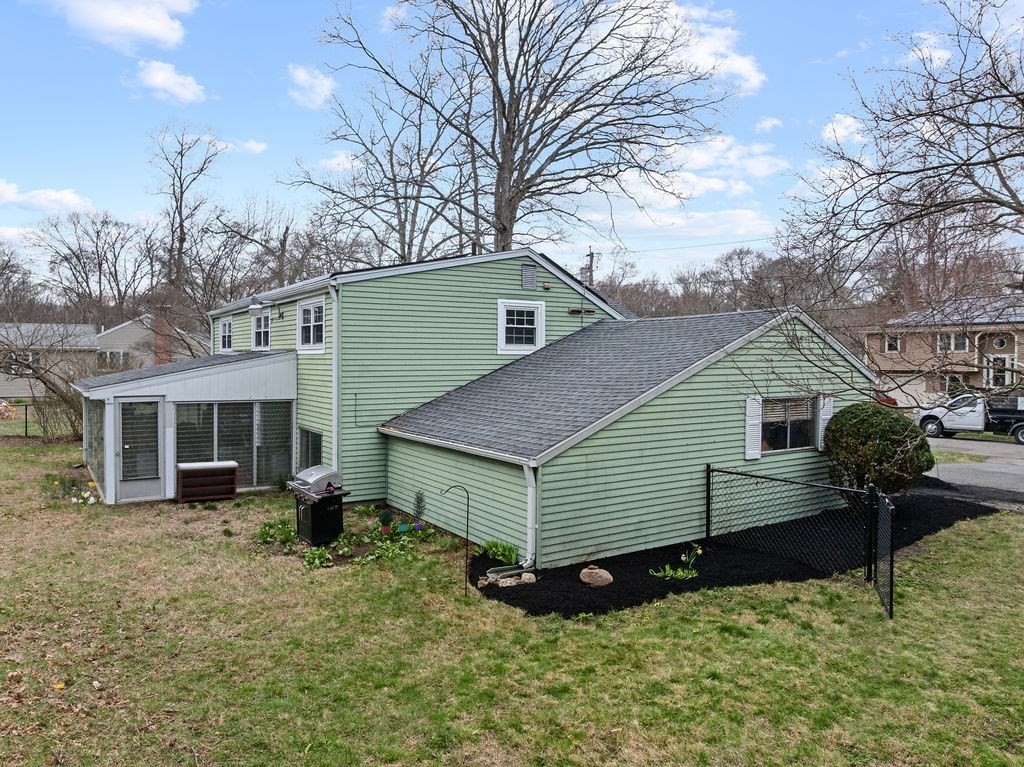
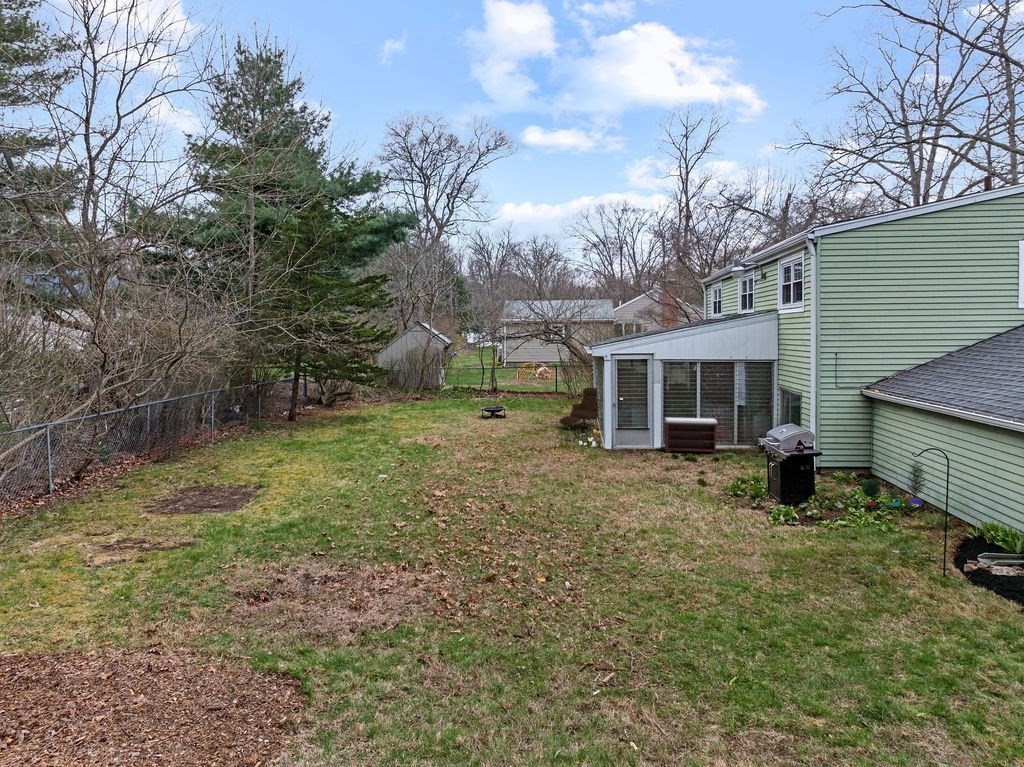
lounge chair: none [20,430,86,487] -> present [560,388,599,429]

